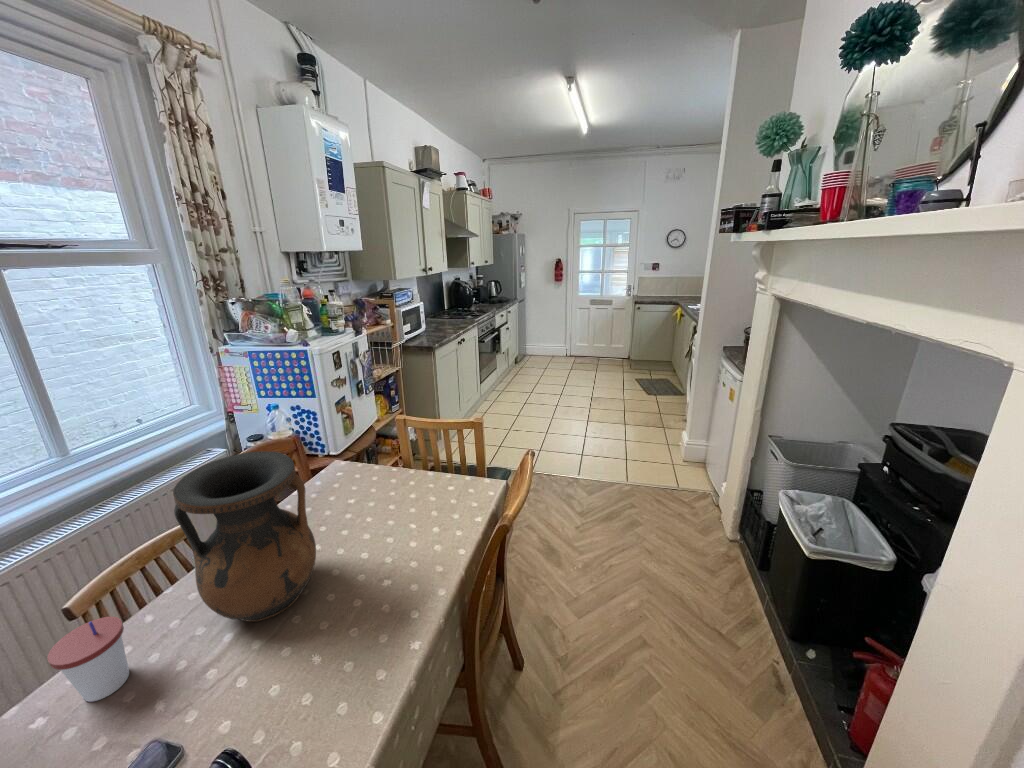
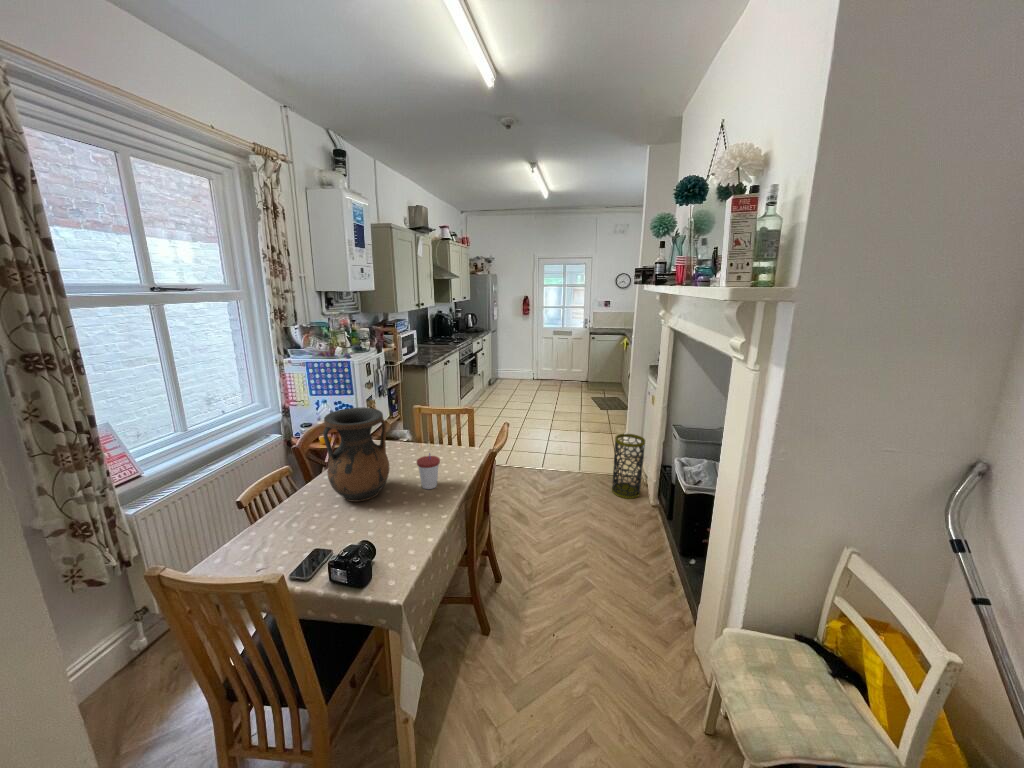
trash can: none [668,447,721,535] -> present [612,434,645,499]
cup: present [48,617,129,702] -> present [417,453,440,489]

